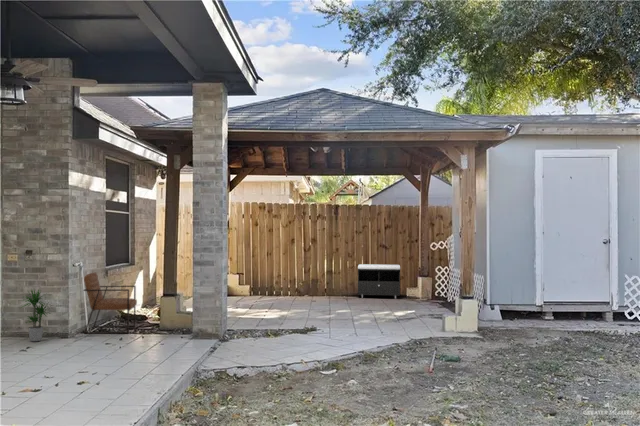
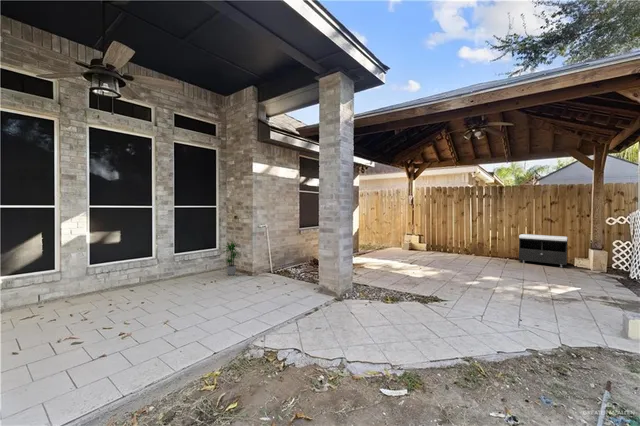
chair: present [84,273,137,334] -> none [267,232,306,277]

